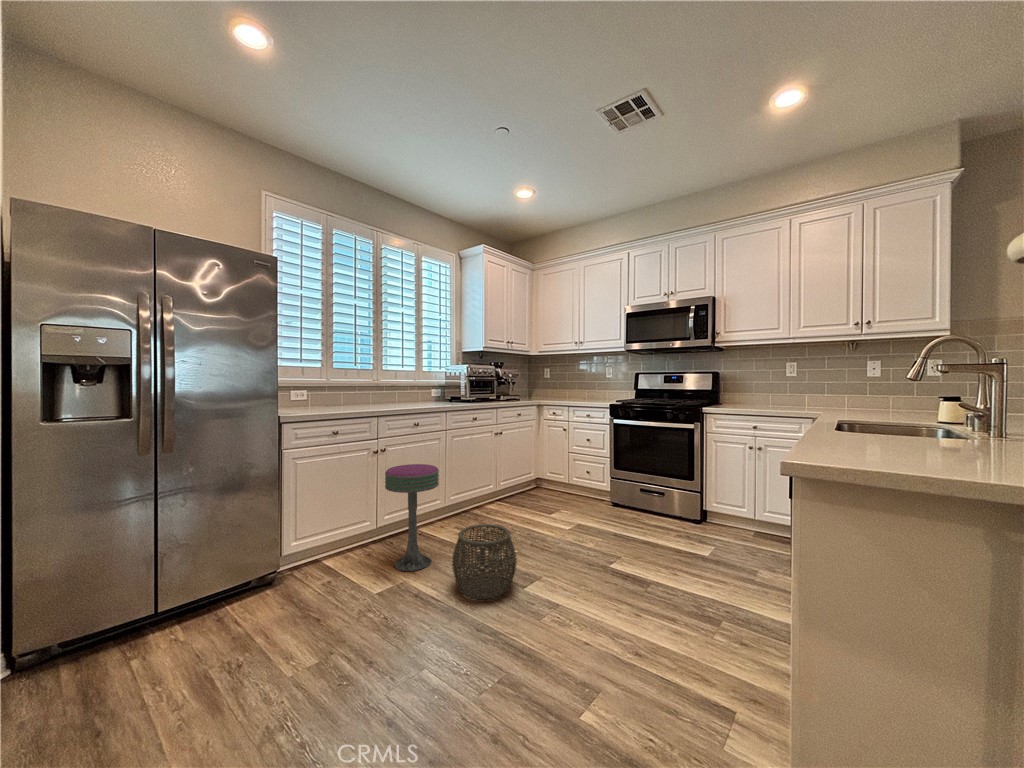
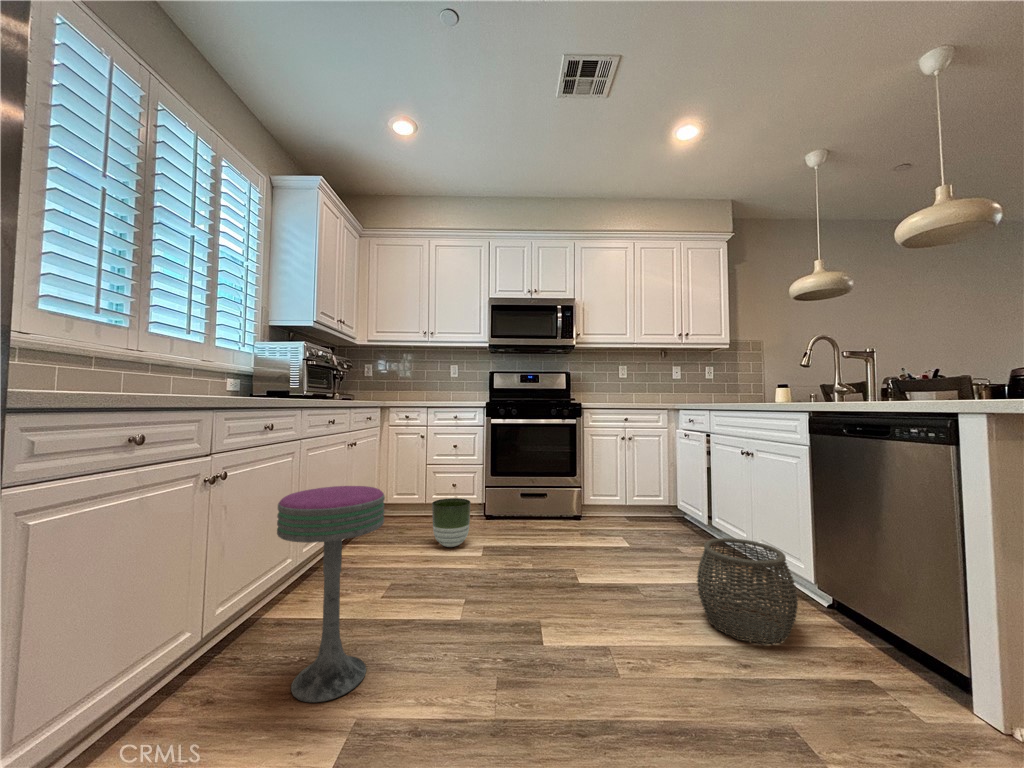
planter: none [541,482,570,519] -> present [432,498,471,547]
woven basket: present [452,524,517,599] -> present [697,538,798,645]

